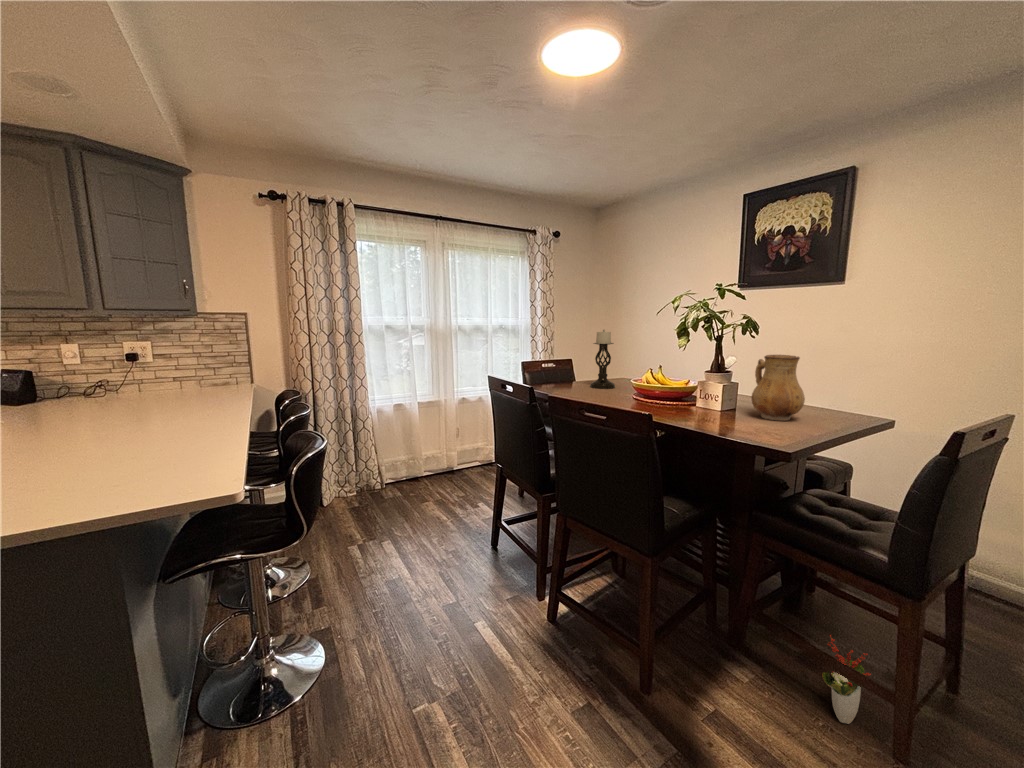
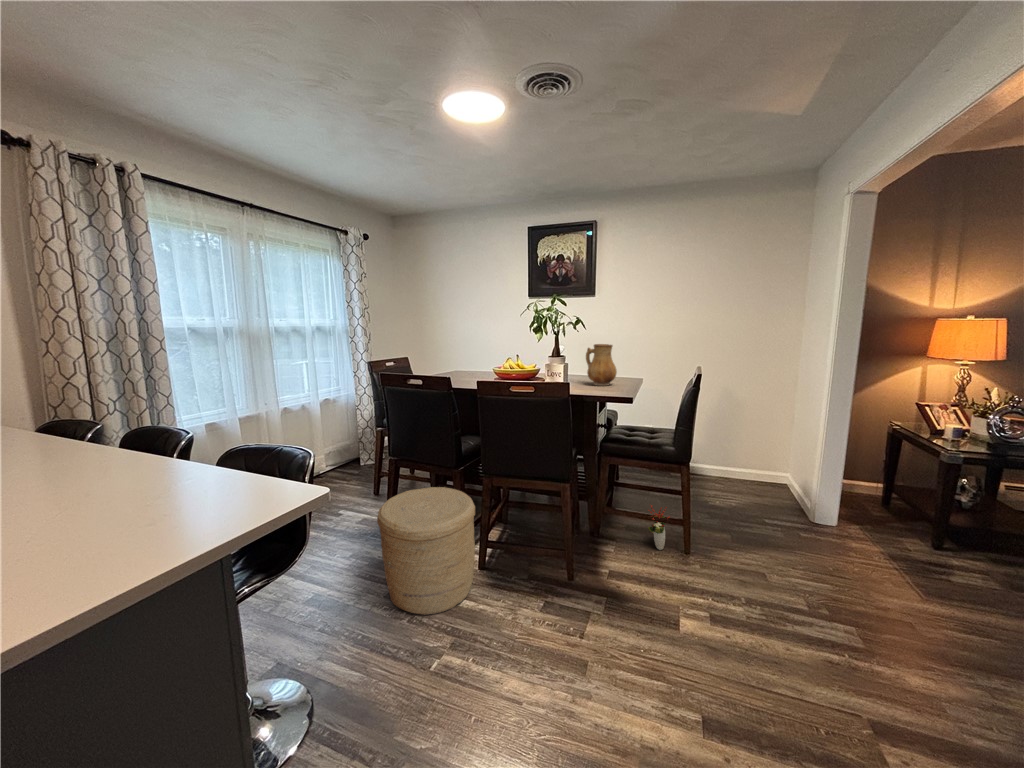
candle holder: present [590,330,615,389] -> none [450,330,471,380]
woven basket: none [429,503,537,652] -> present [377,487,475,615]

